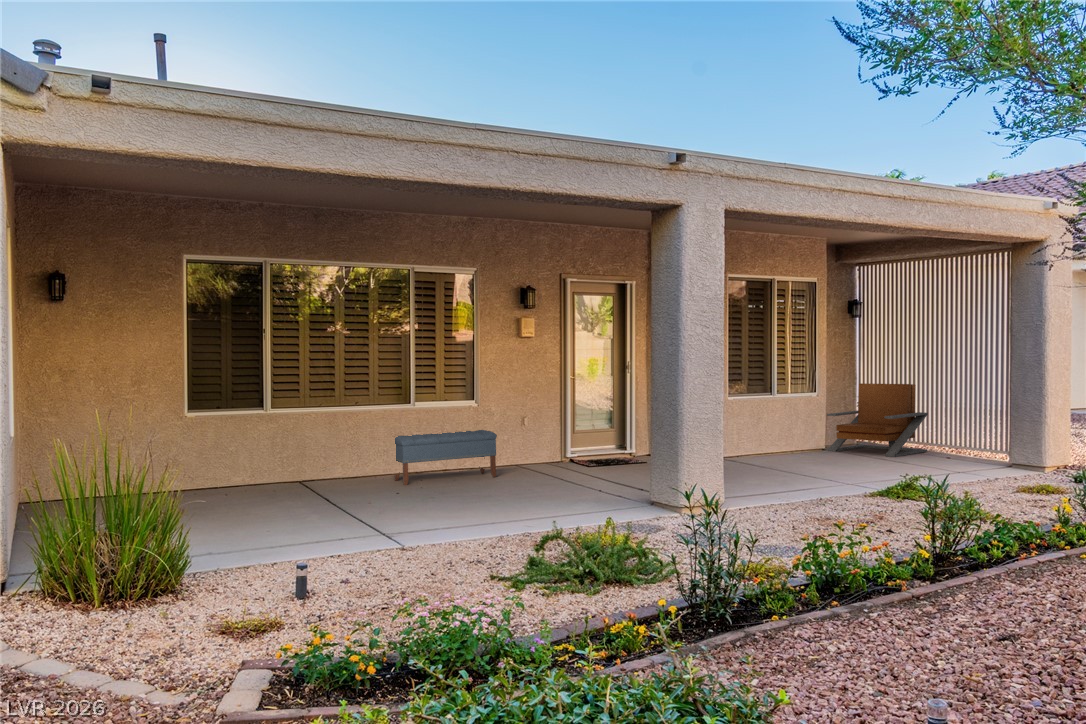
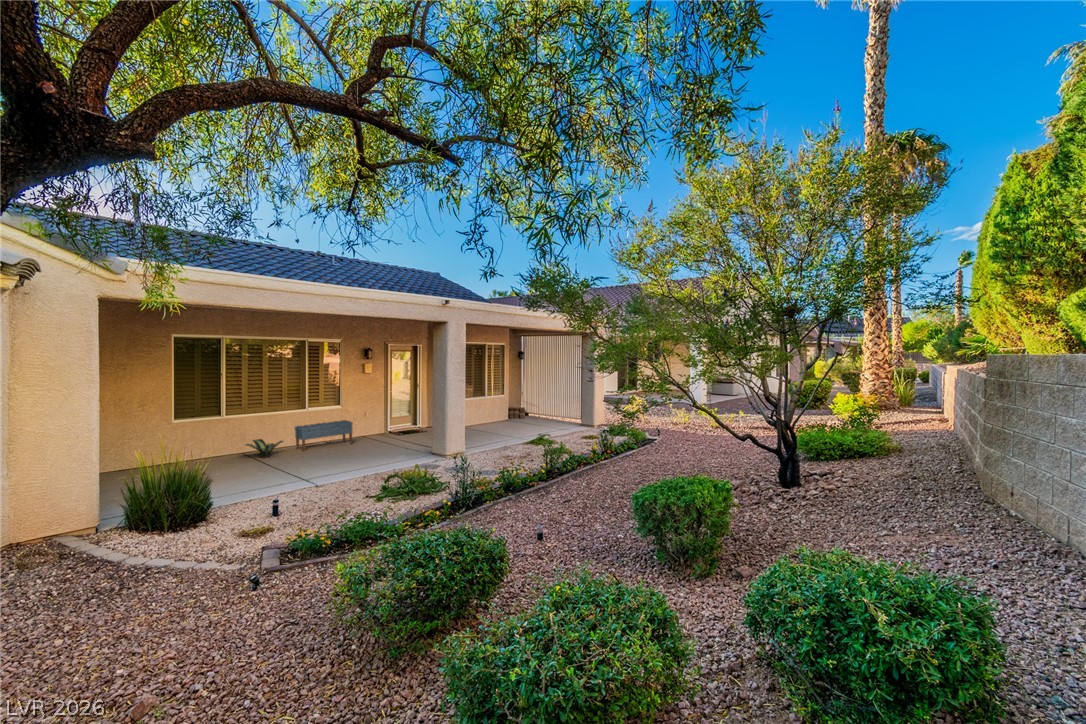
lounge chair: present [827,383,928,457] -> none [510,389,551,423]
potted plant: none [298,457,371,492] -> present [246,439,283,458]

